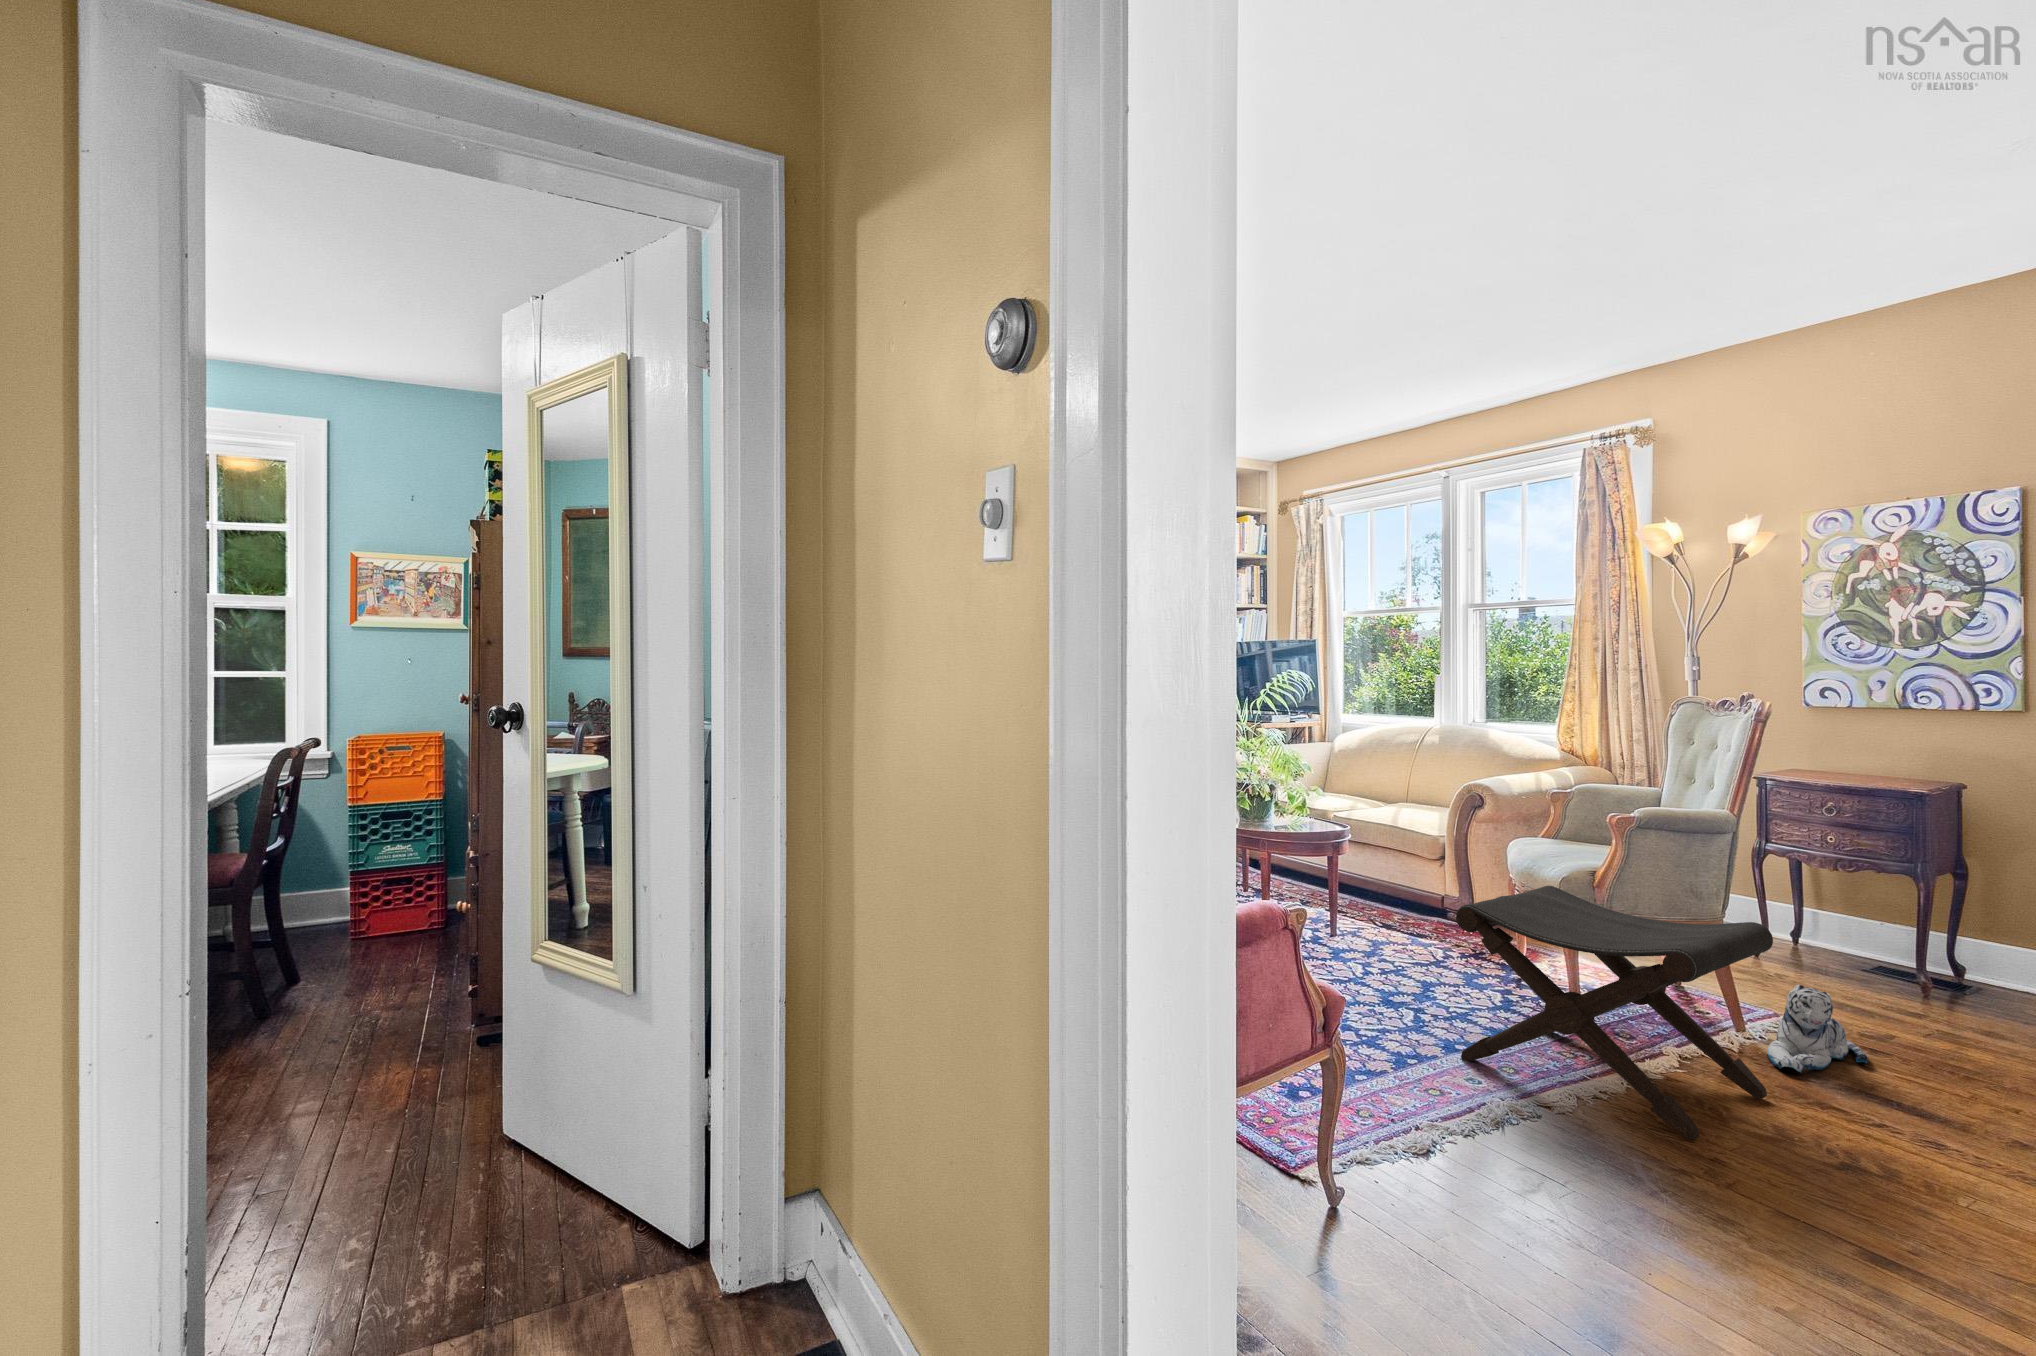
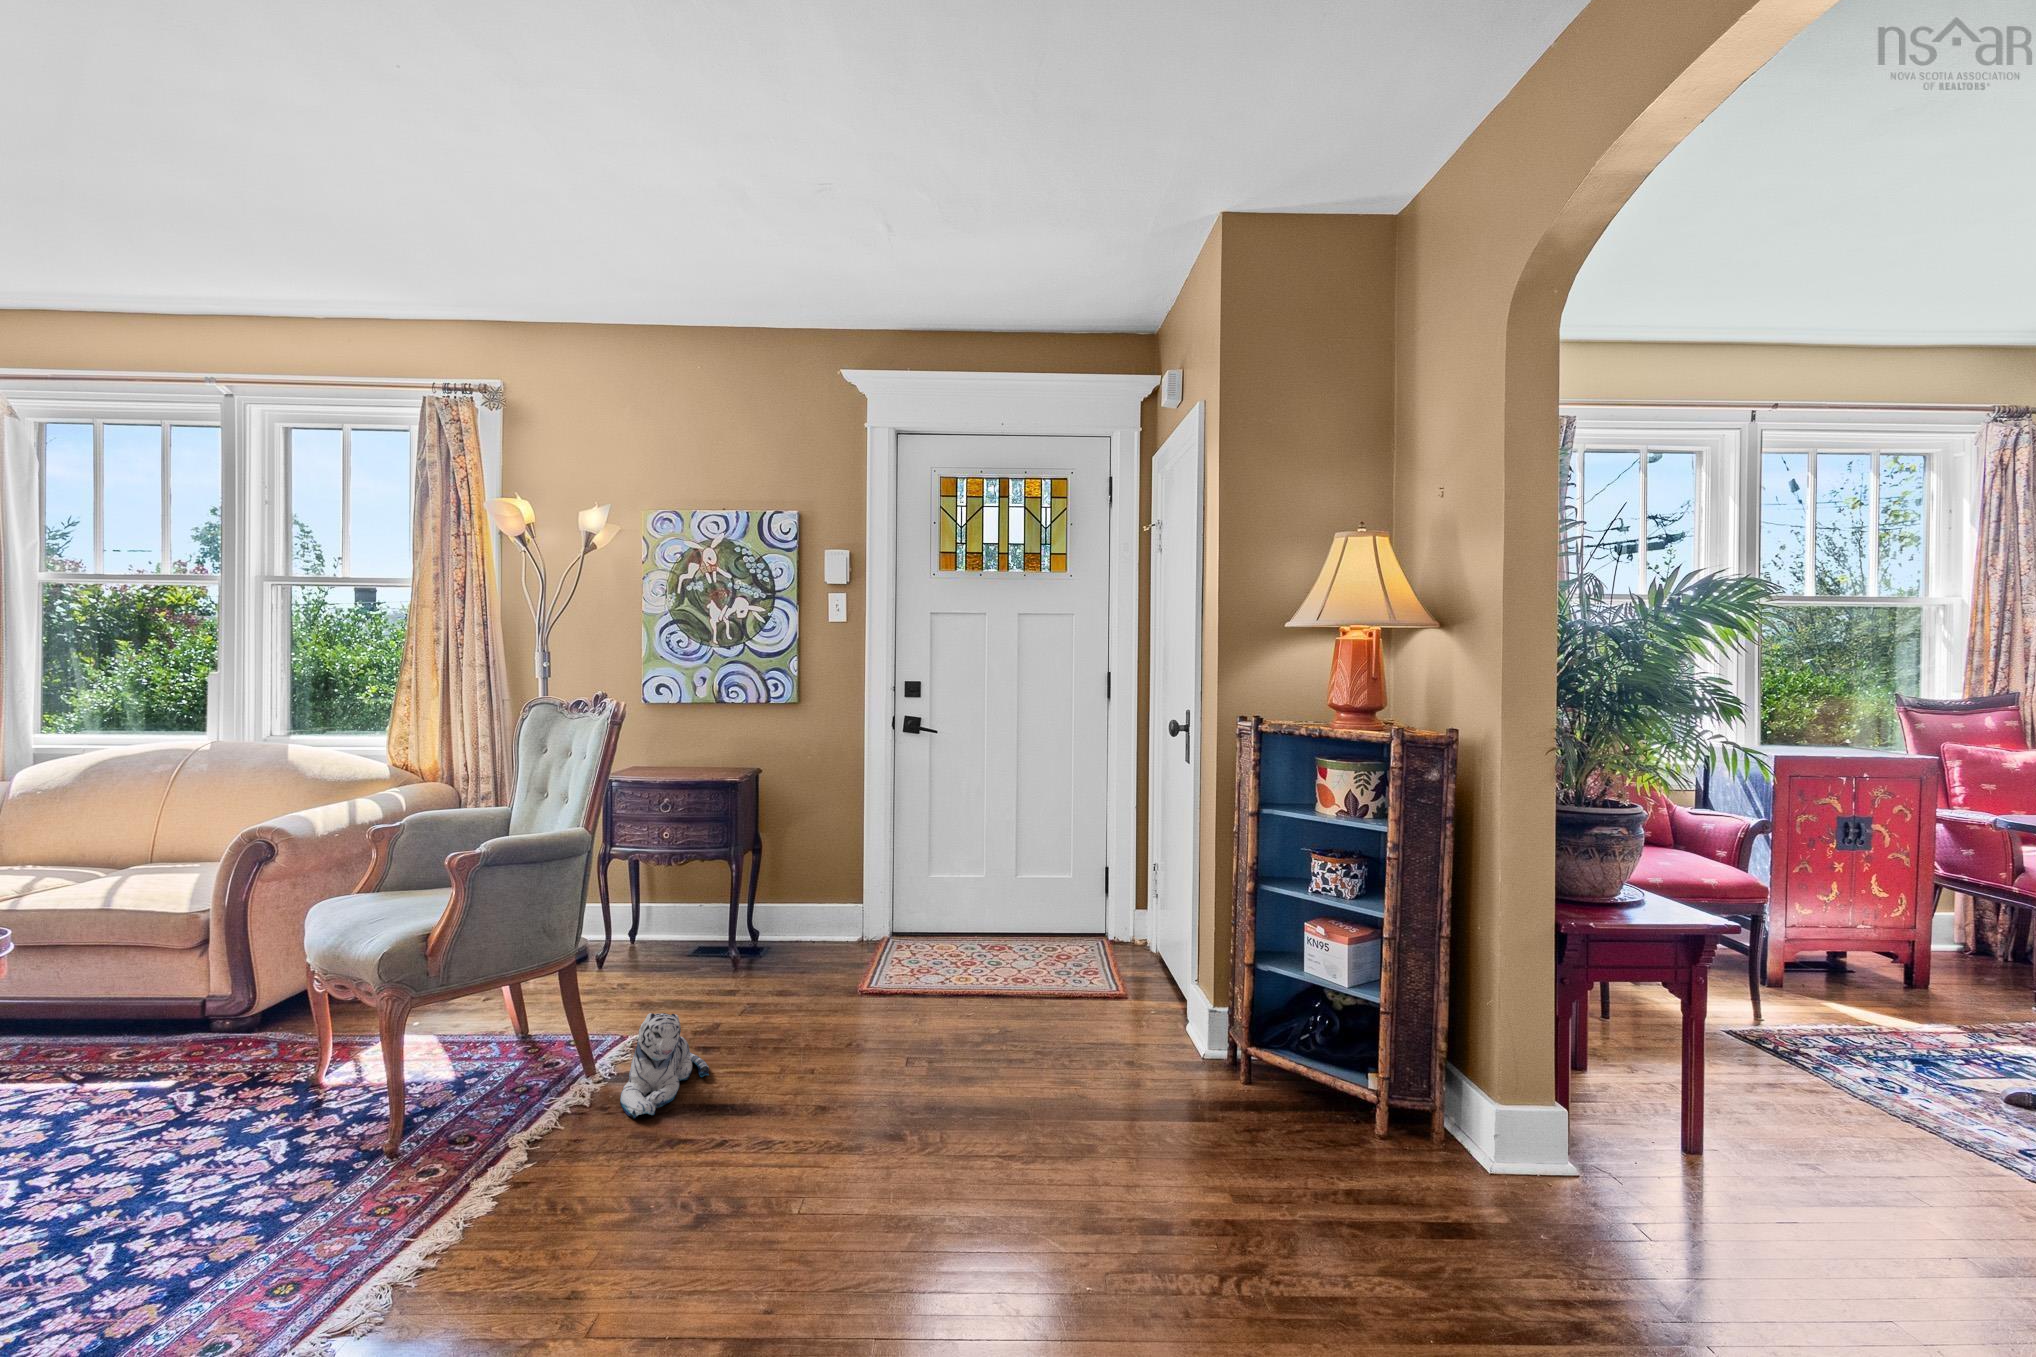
footstool: present [1456,886,1773,1140] -> none [185,968,631,1306]

